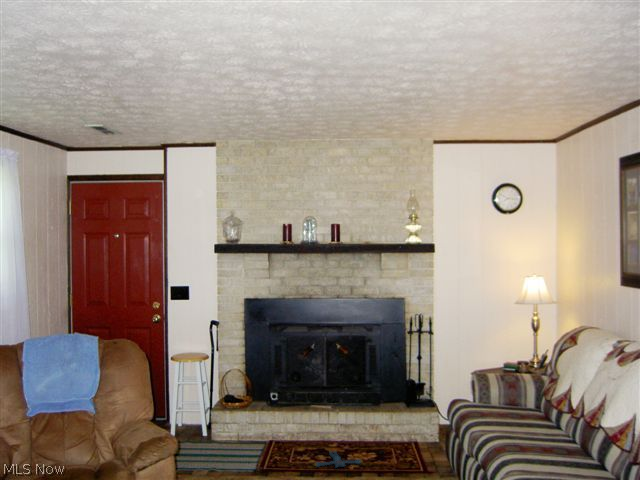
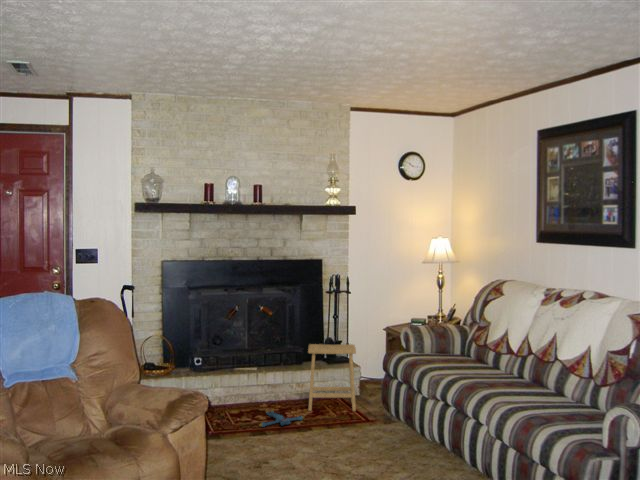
footstool: none [372,386,426,461] -> present [308,344,356,411]

